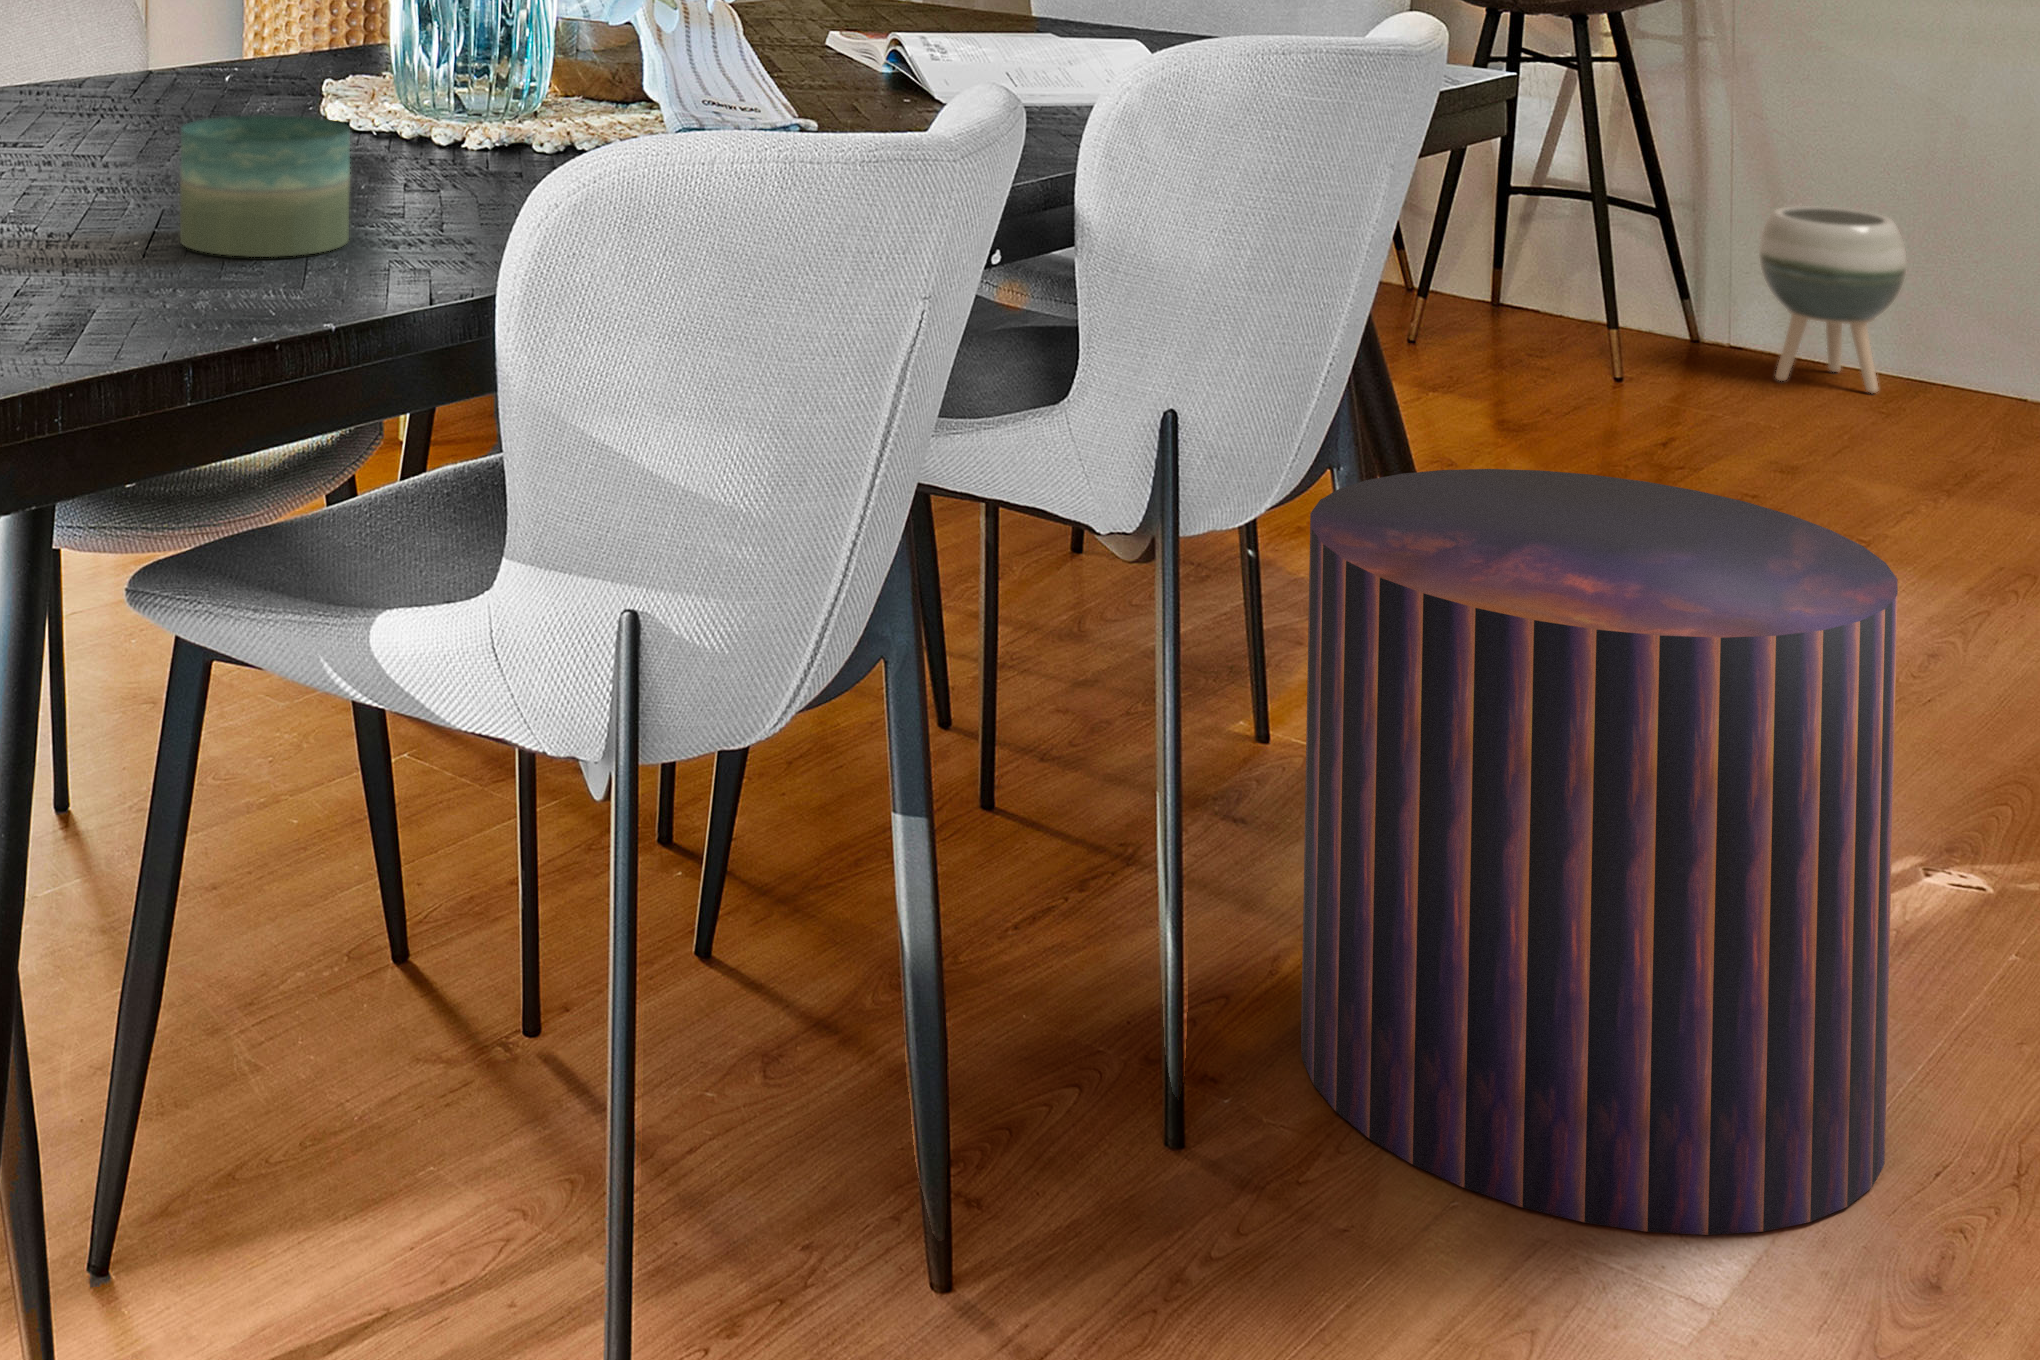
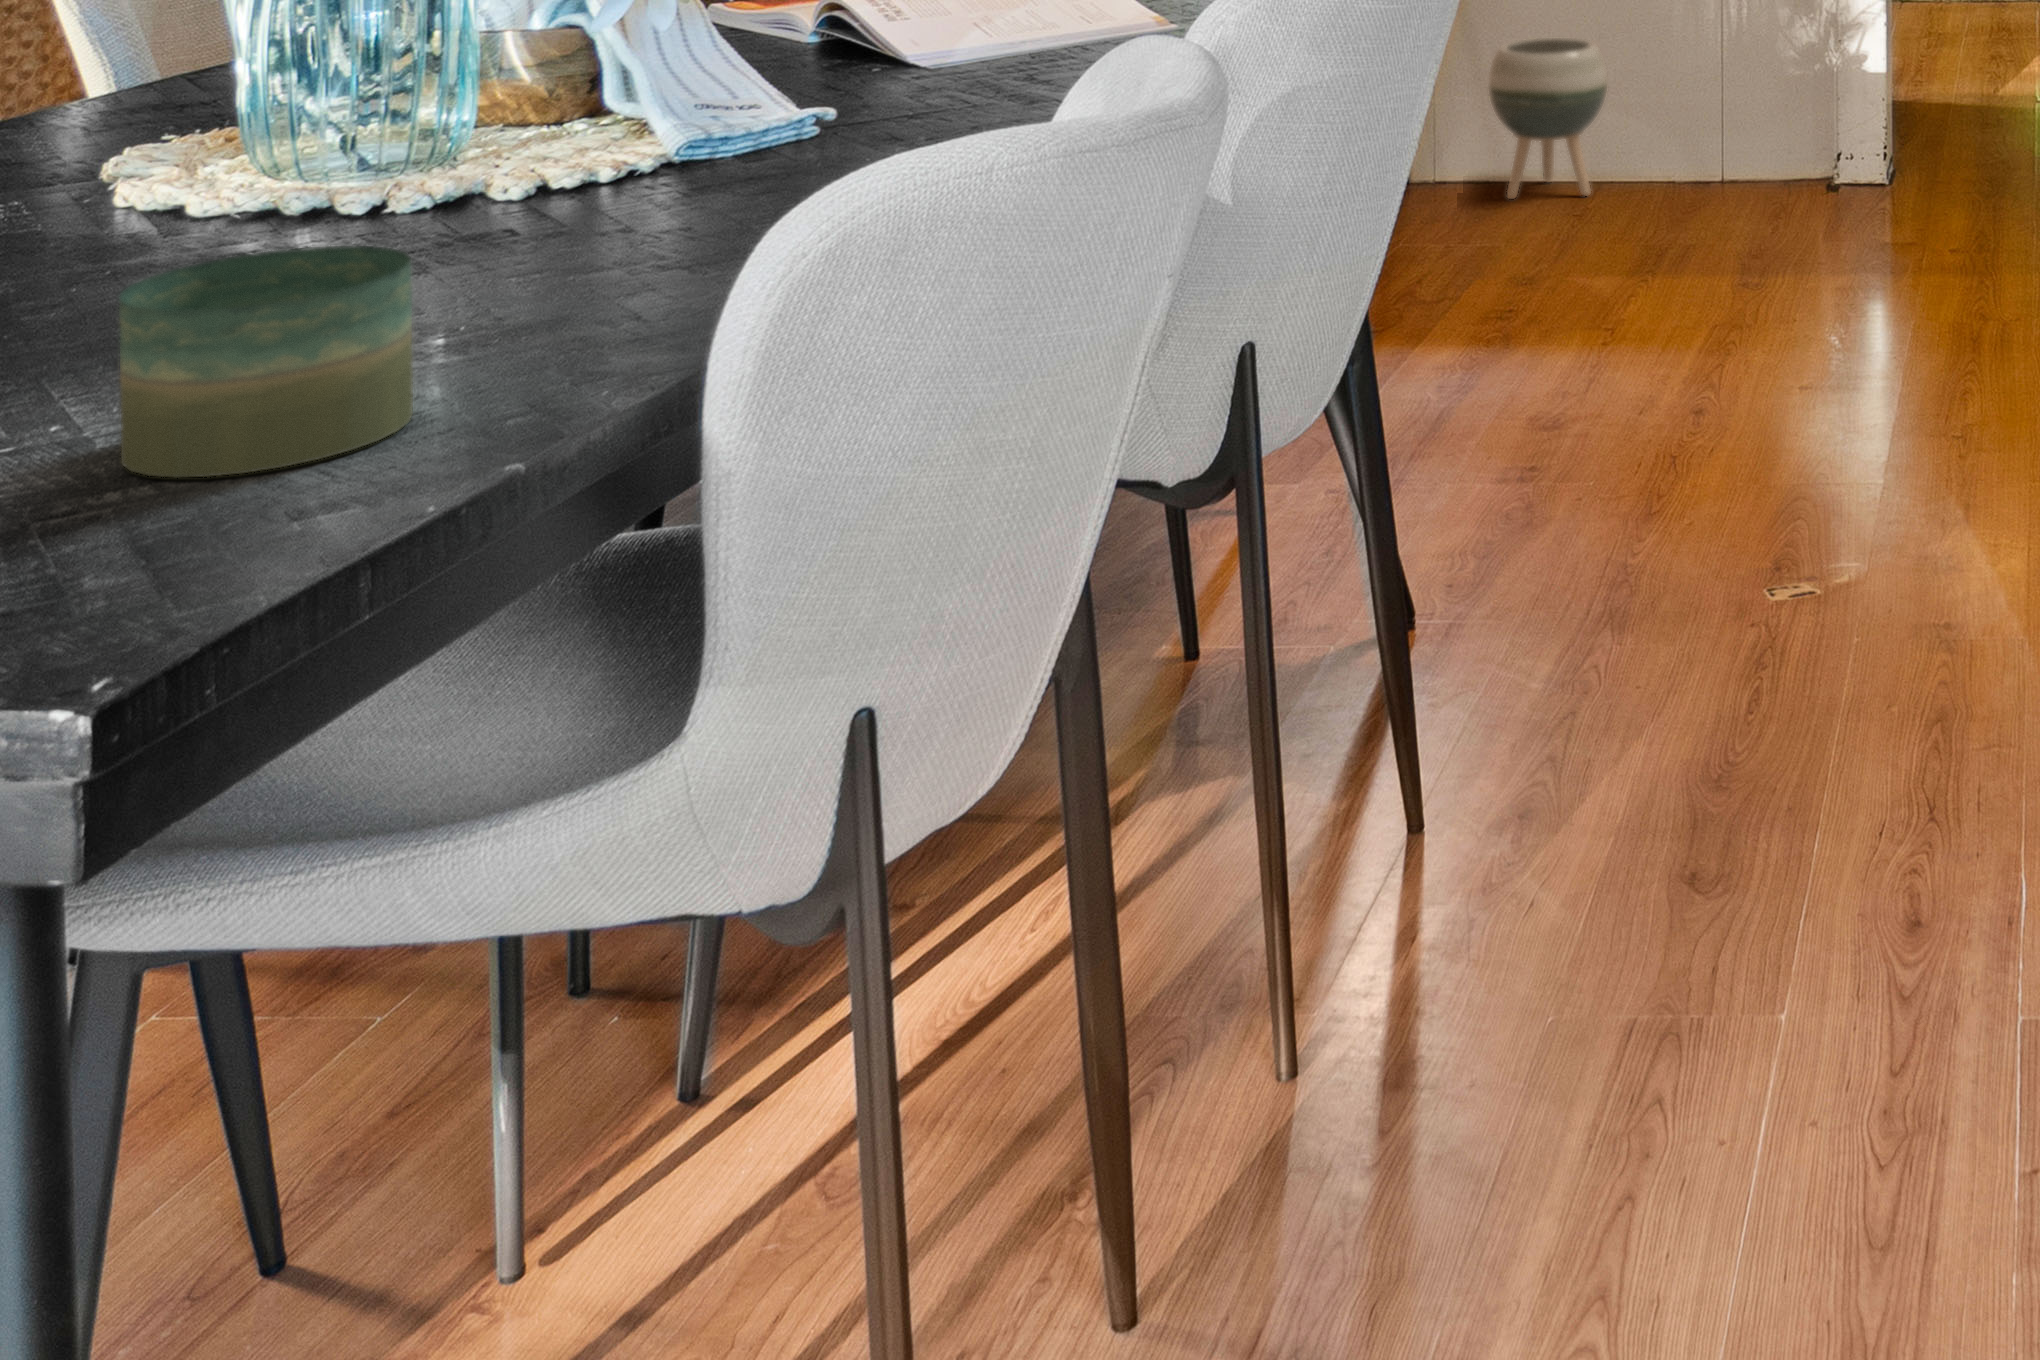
pouf: present [1301,469,1898,1235] -> none [1423,336,1947,1071]

